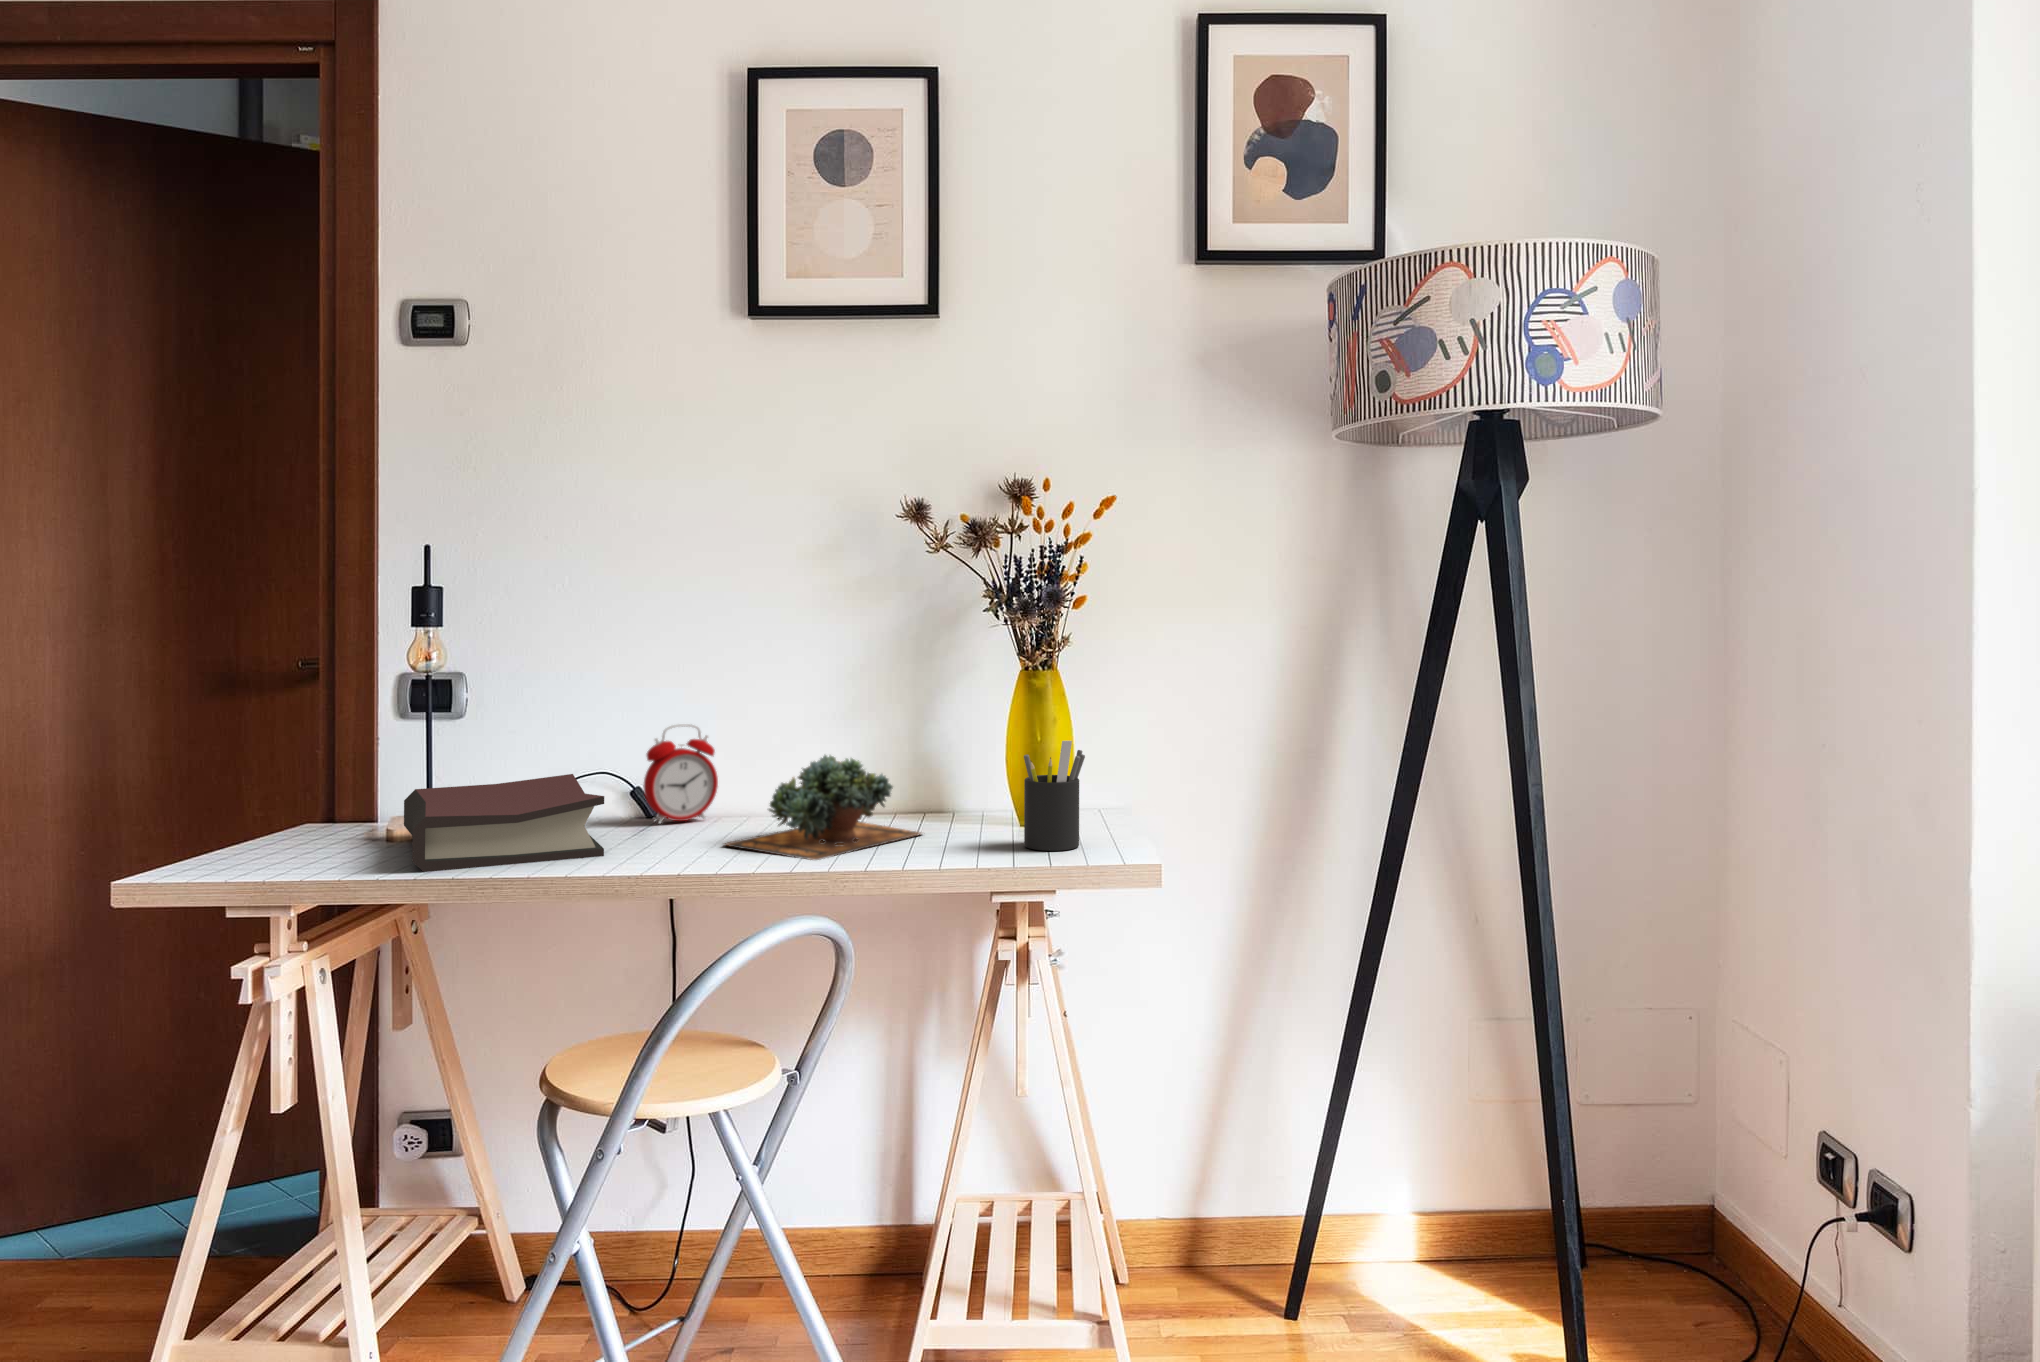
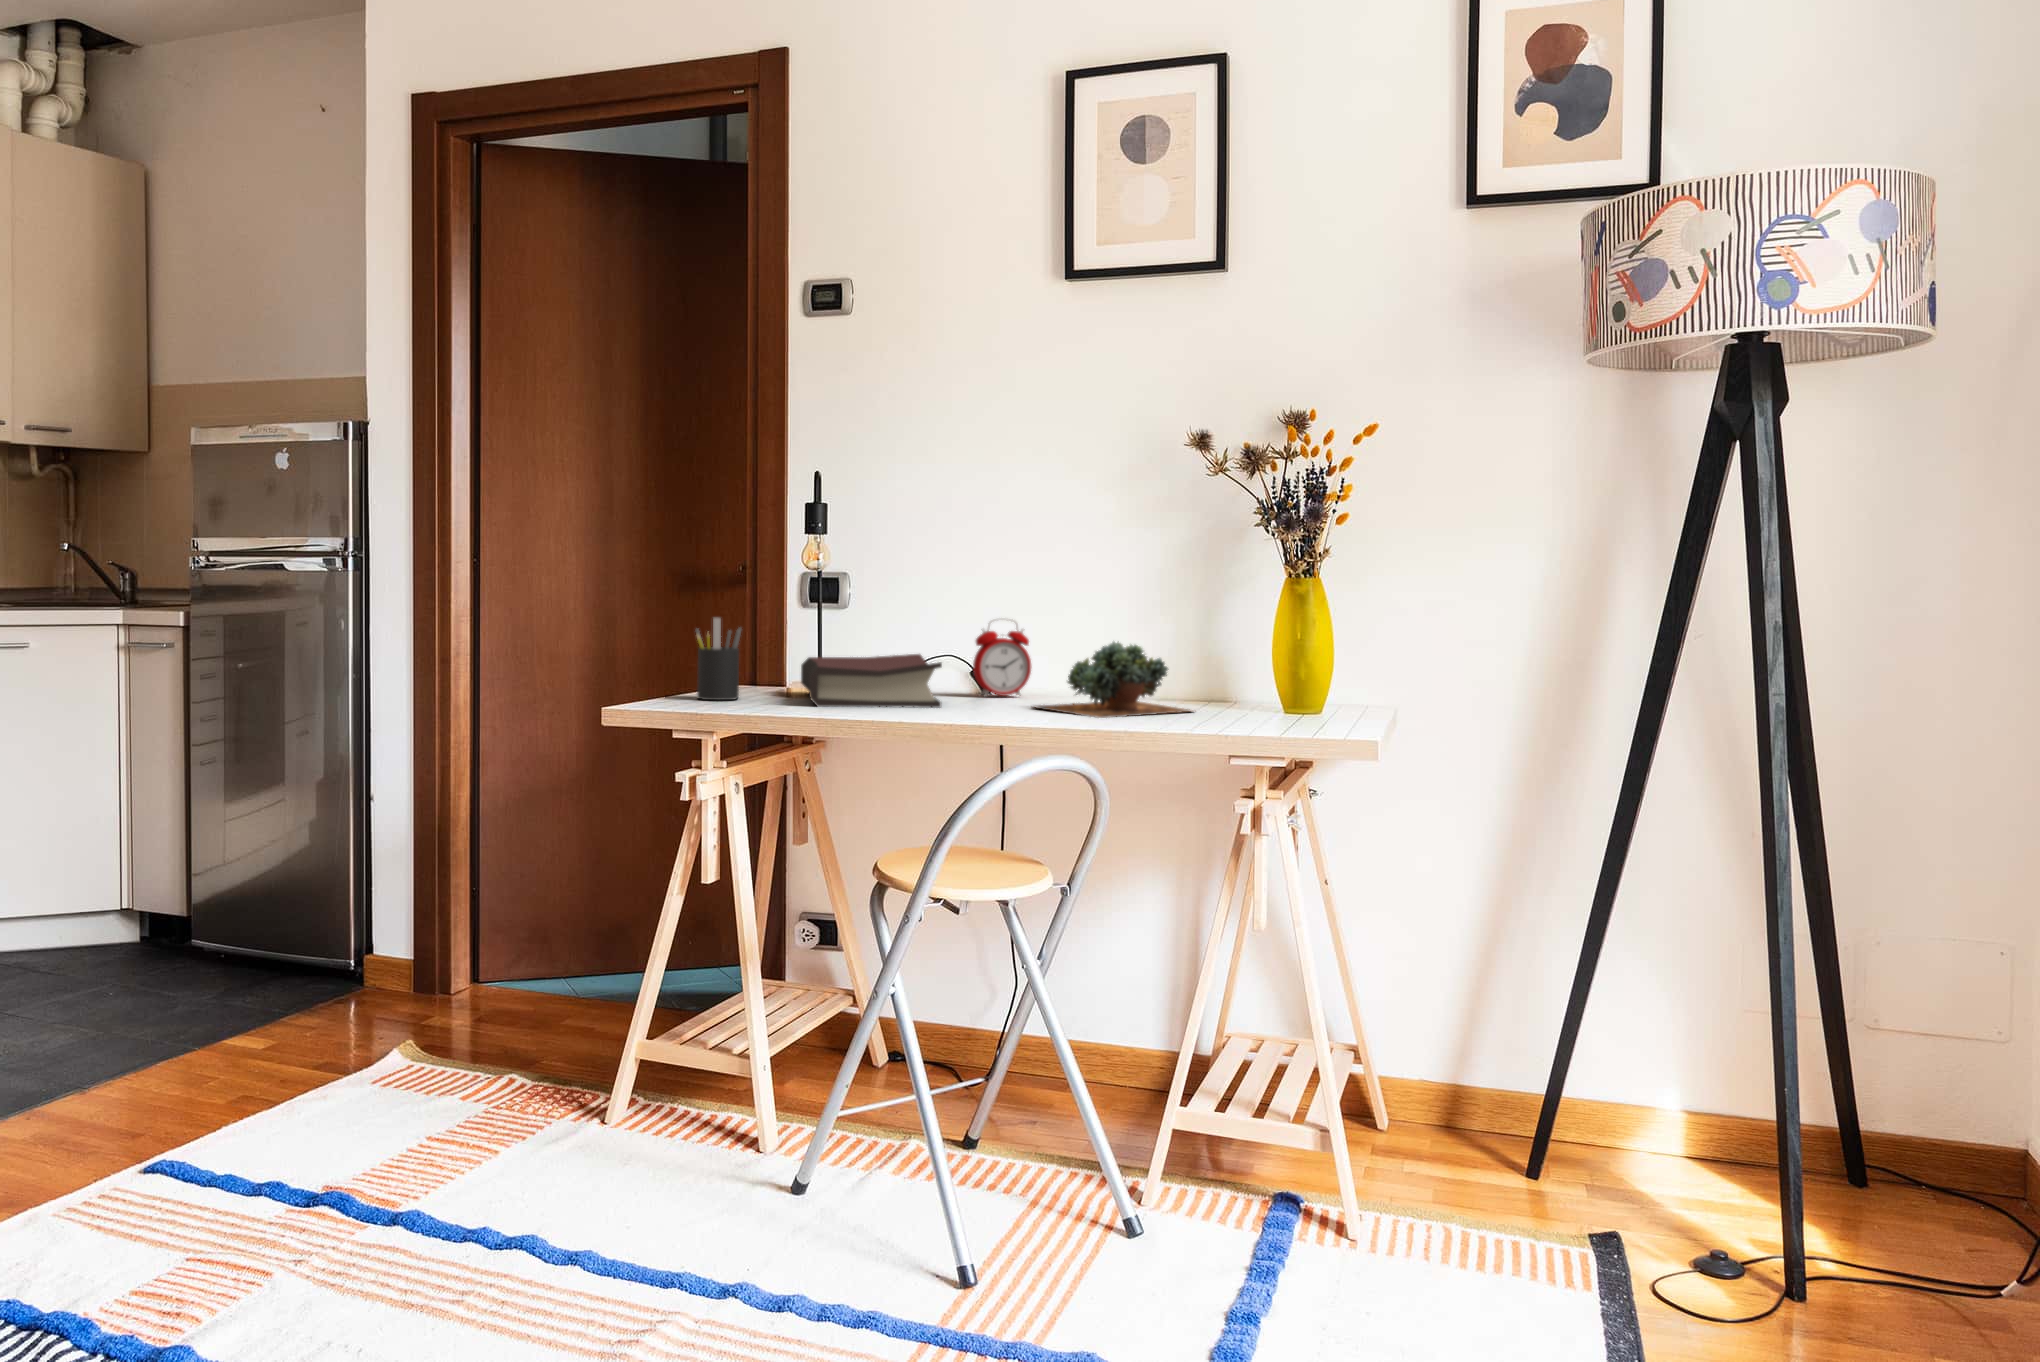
pen holder: present [1024,741,1085,851] -> present [695,618,741,700]

